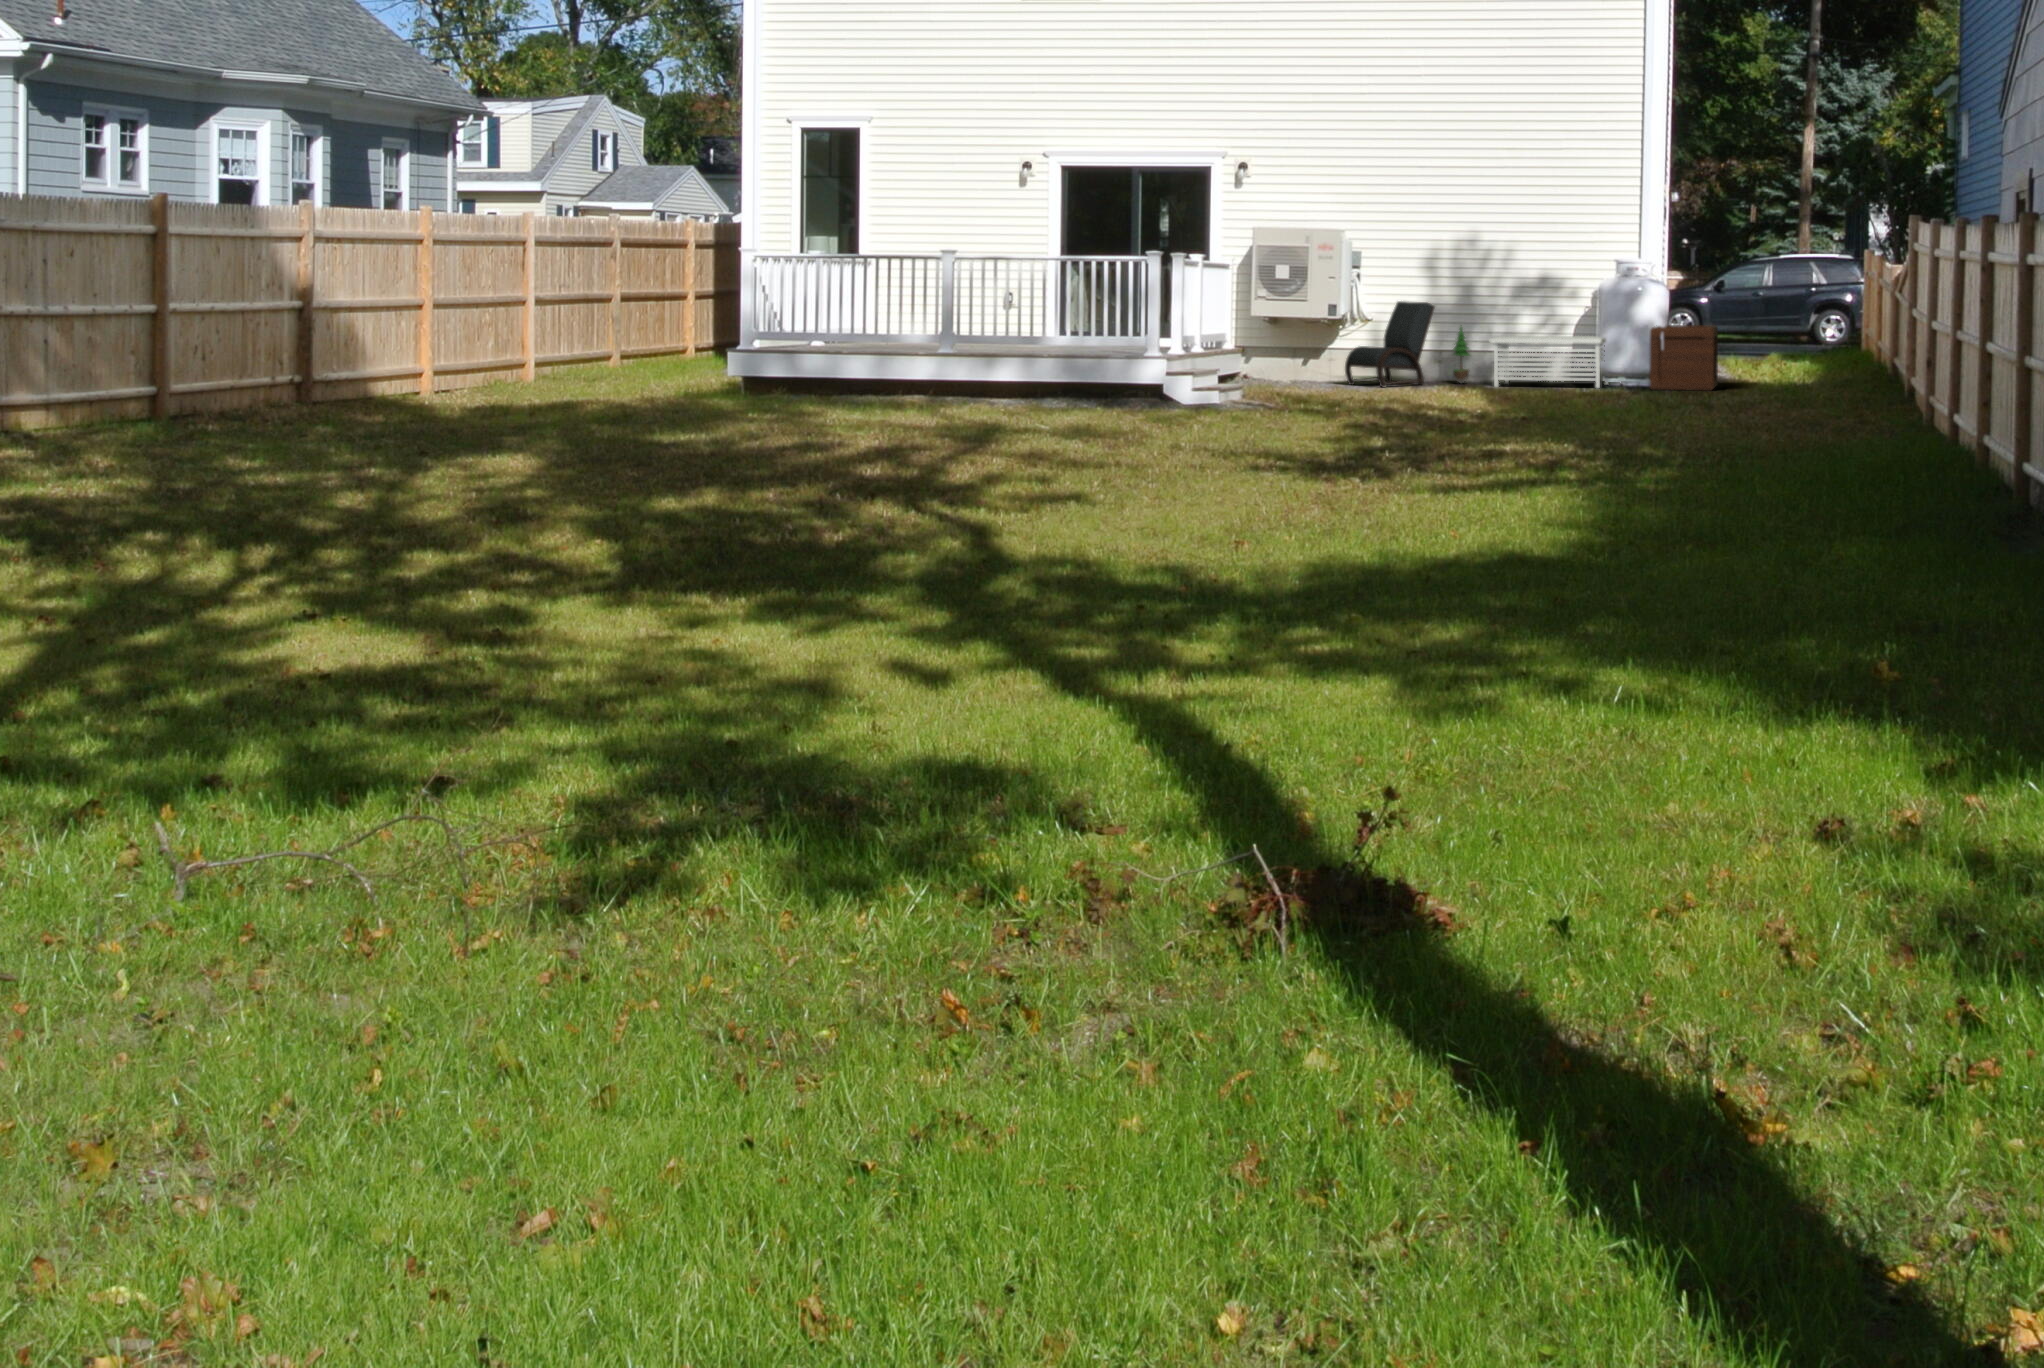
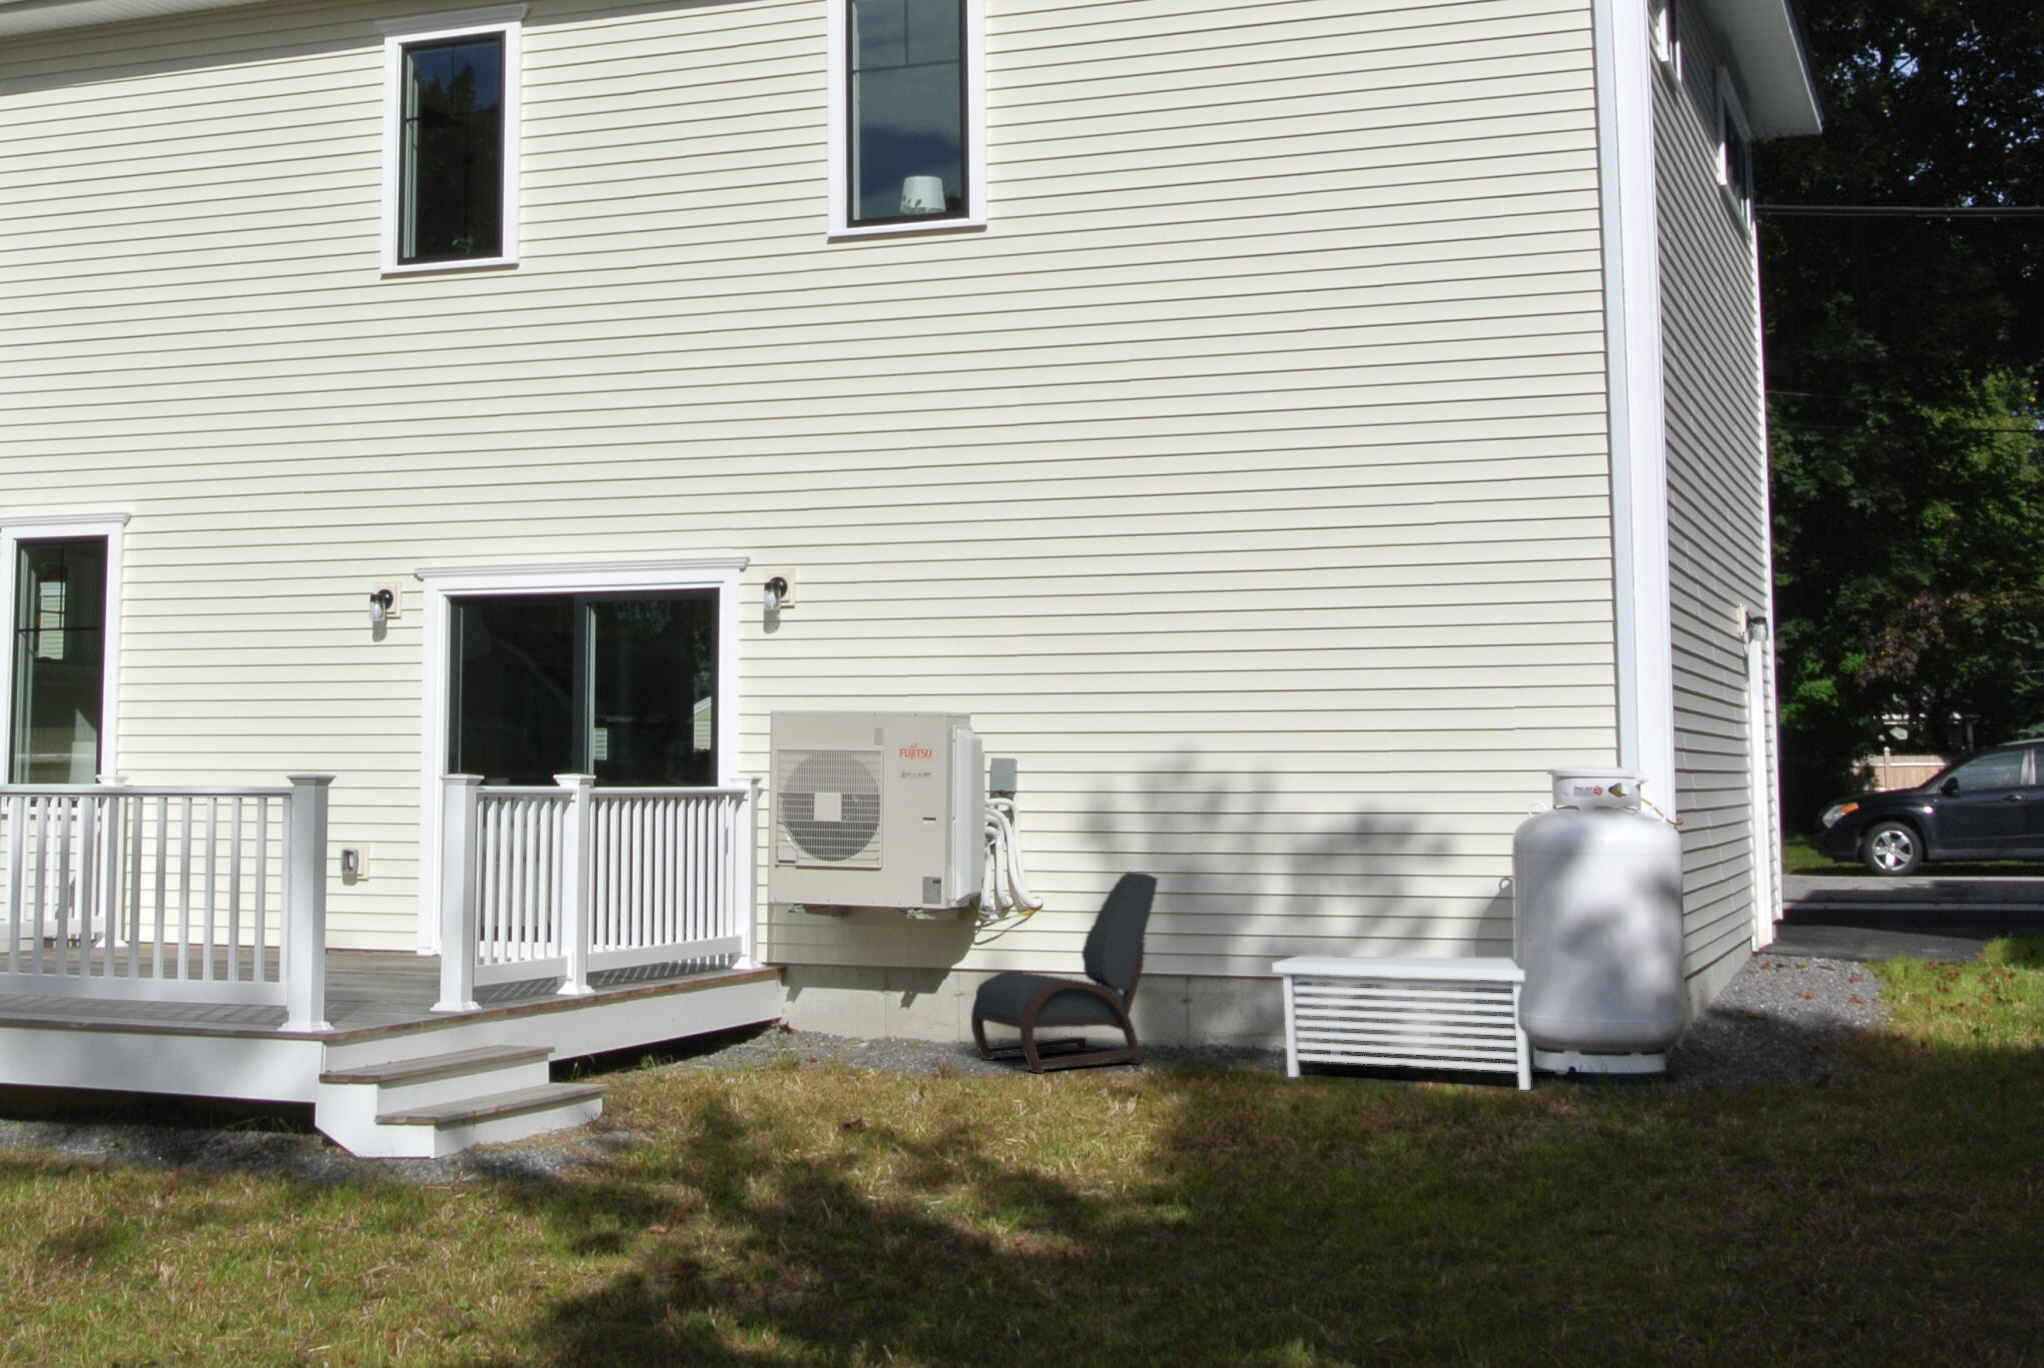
wooden crate: present [1650,325,1718,391] -> none [1636,933,1831,1109]
potted tree: present [1453,327,1469,383] -> none [1203,924,1251,1061]

